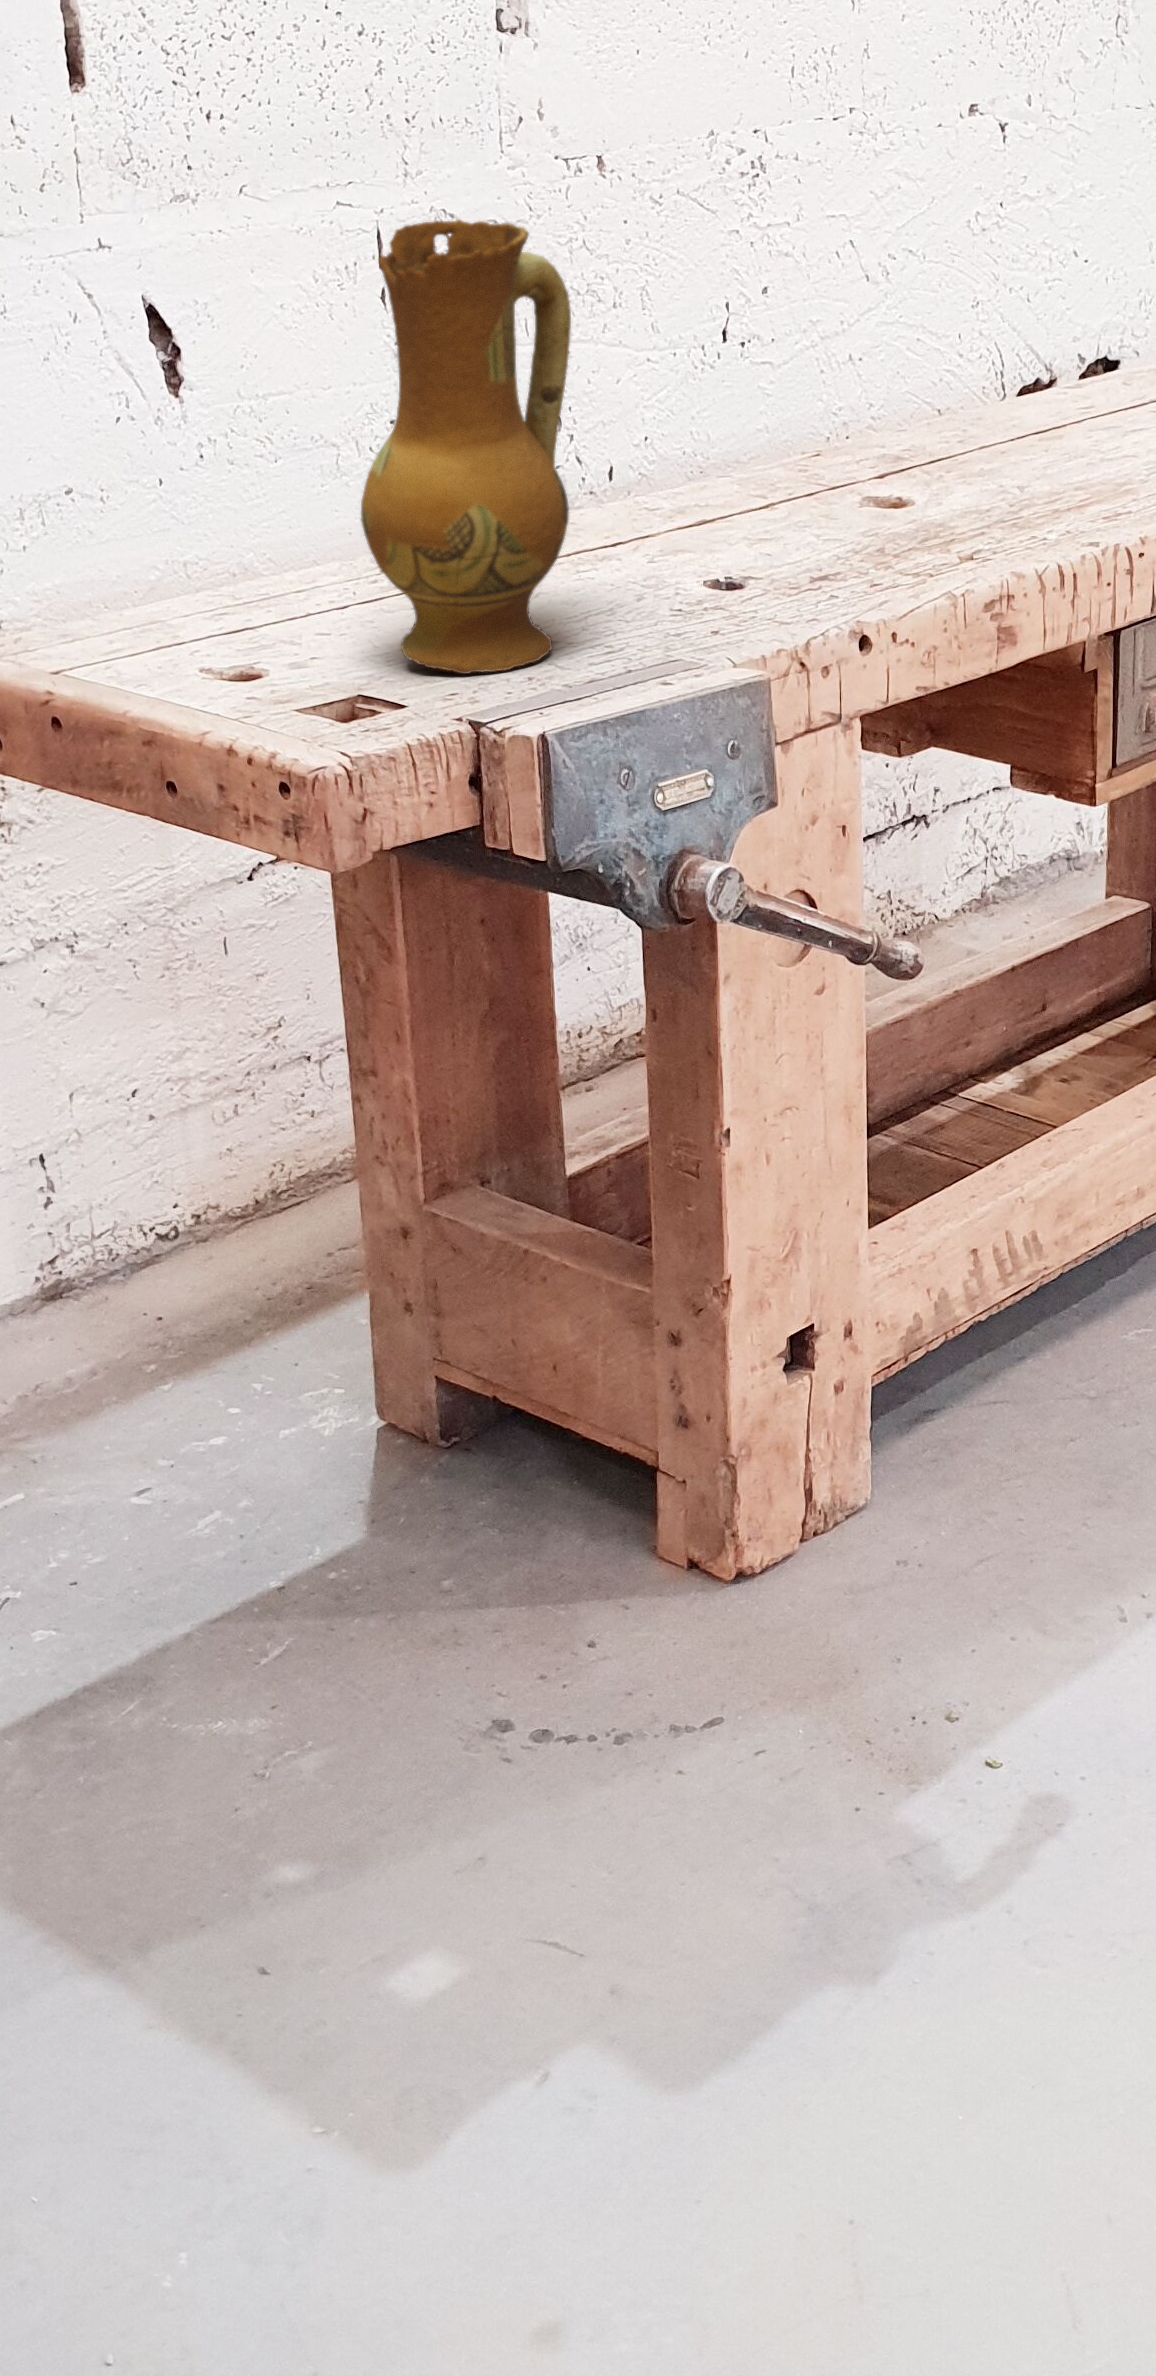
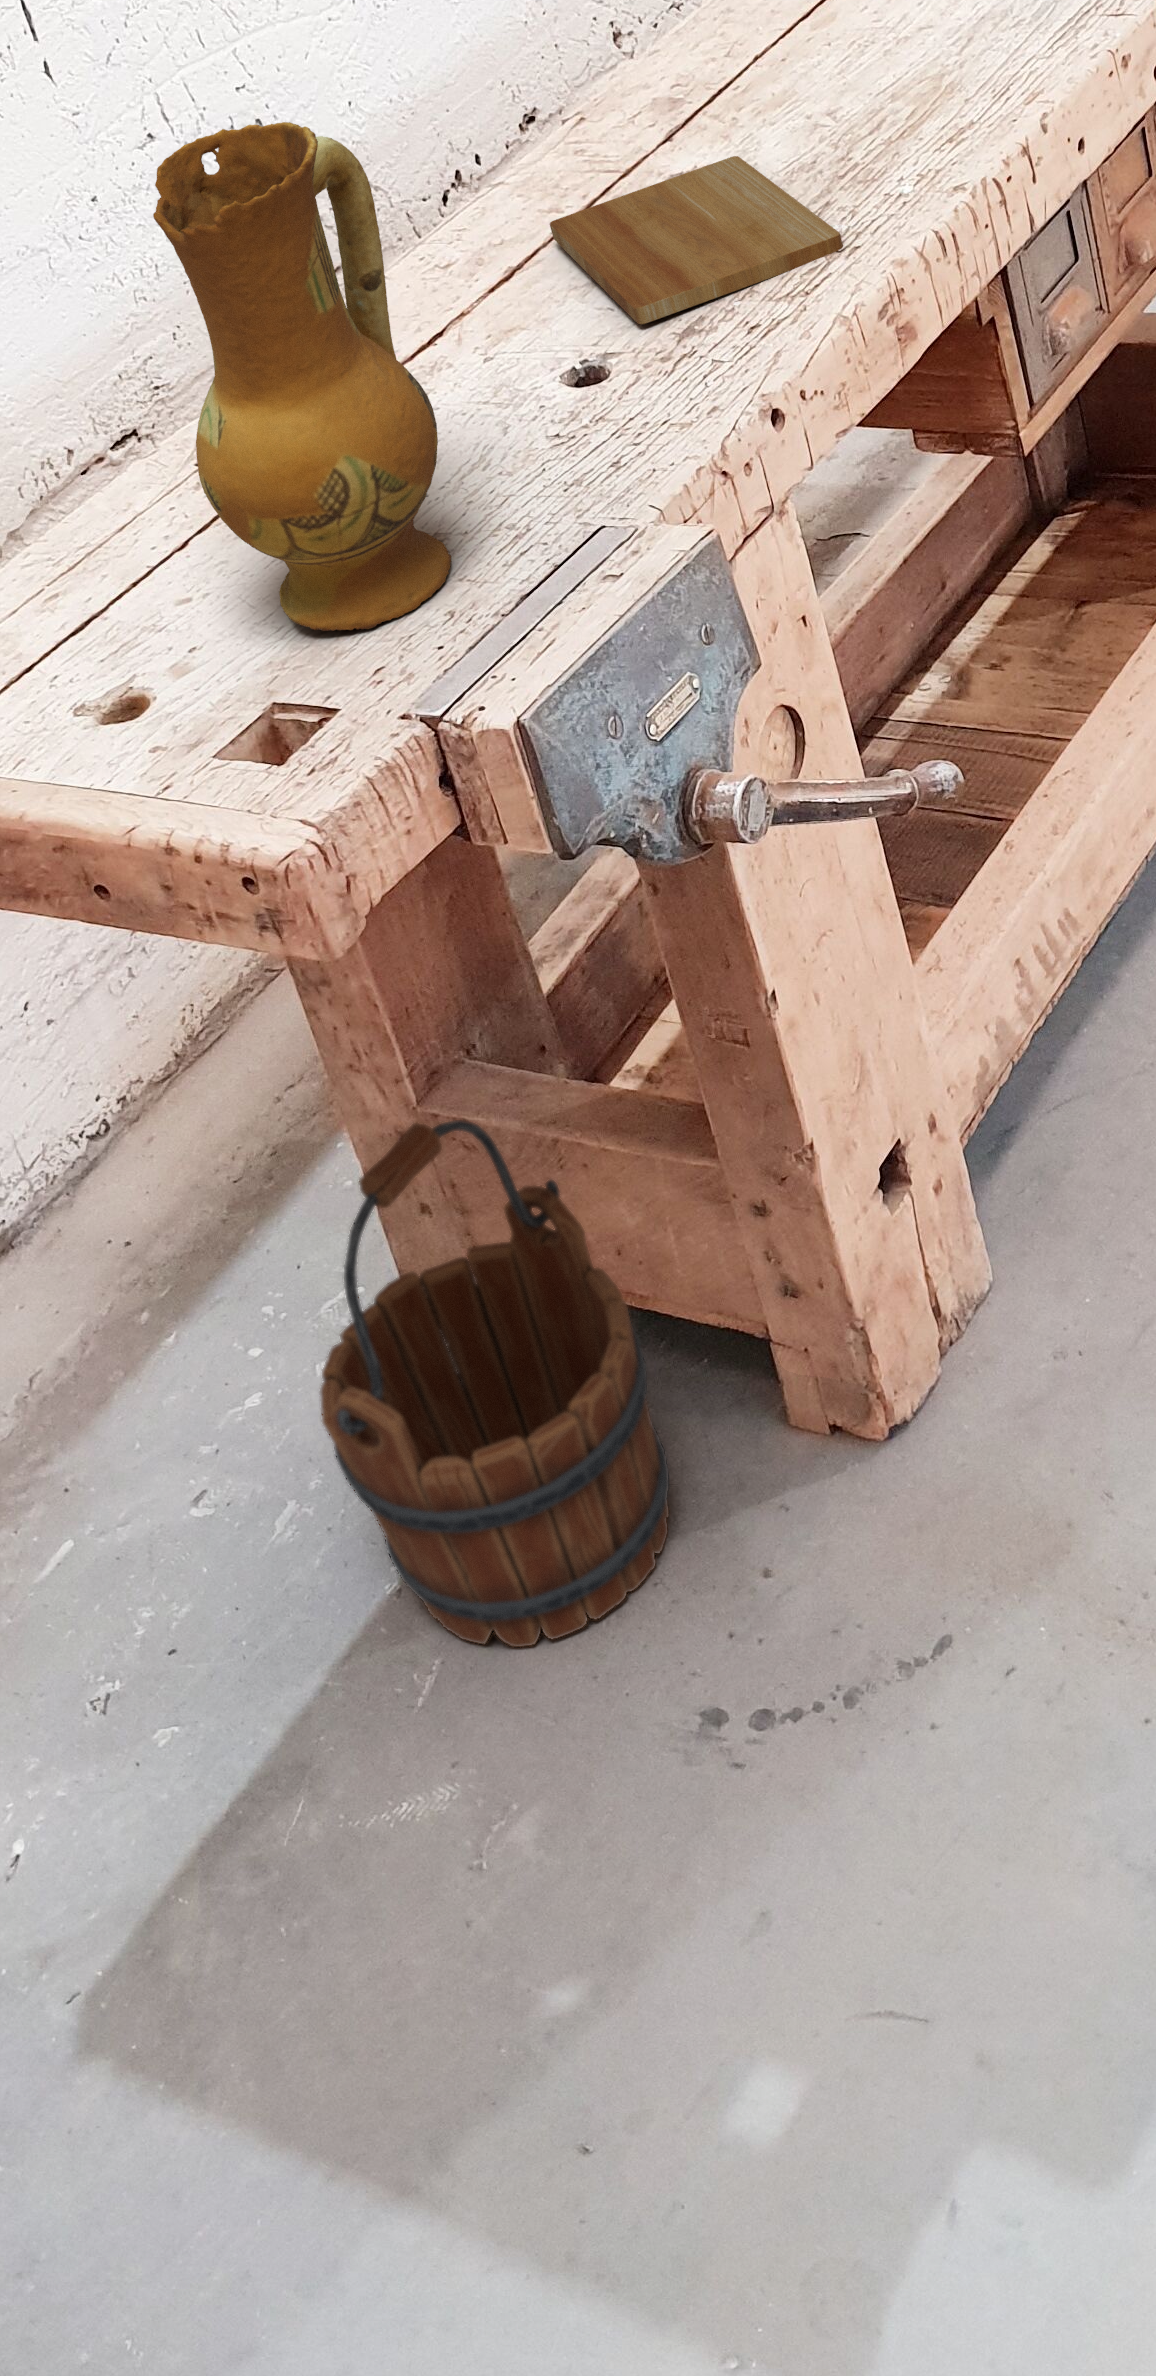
cutting board: none [751,487,978,561] -> present [550,156,843,324]
wooden bucket: none [245,1153,534,1646] -> present [320,1120,669,1647]

